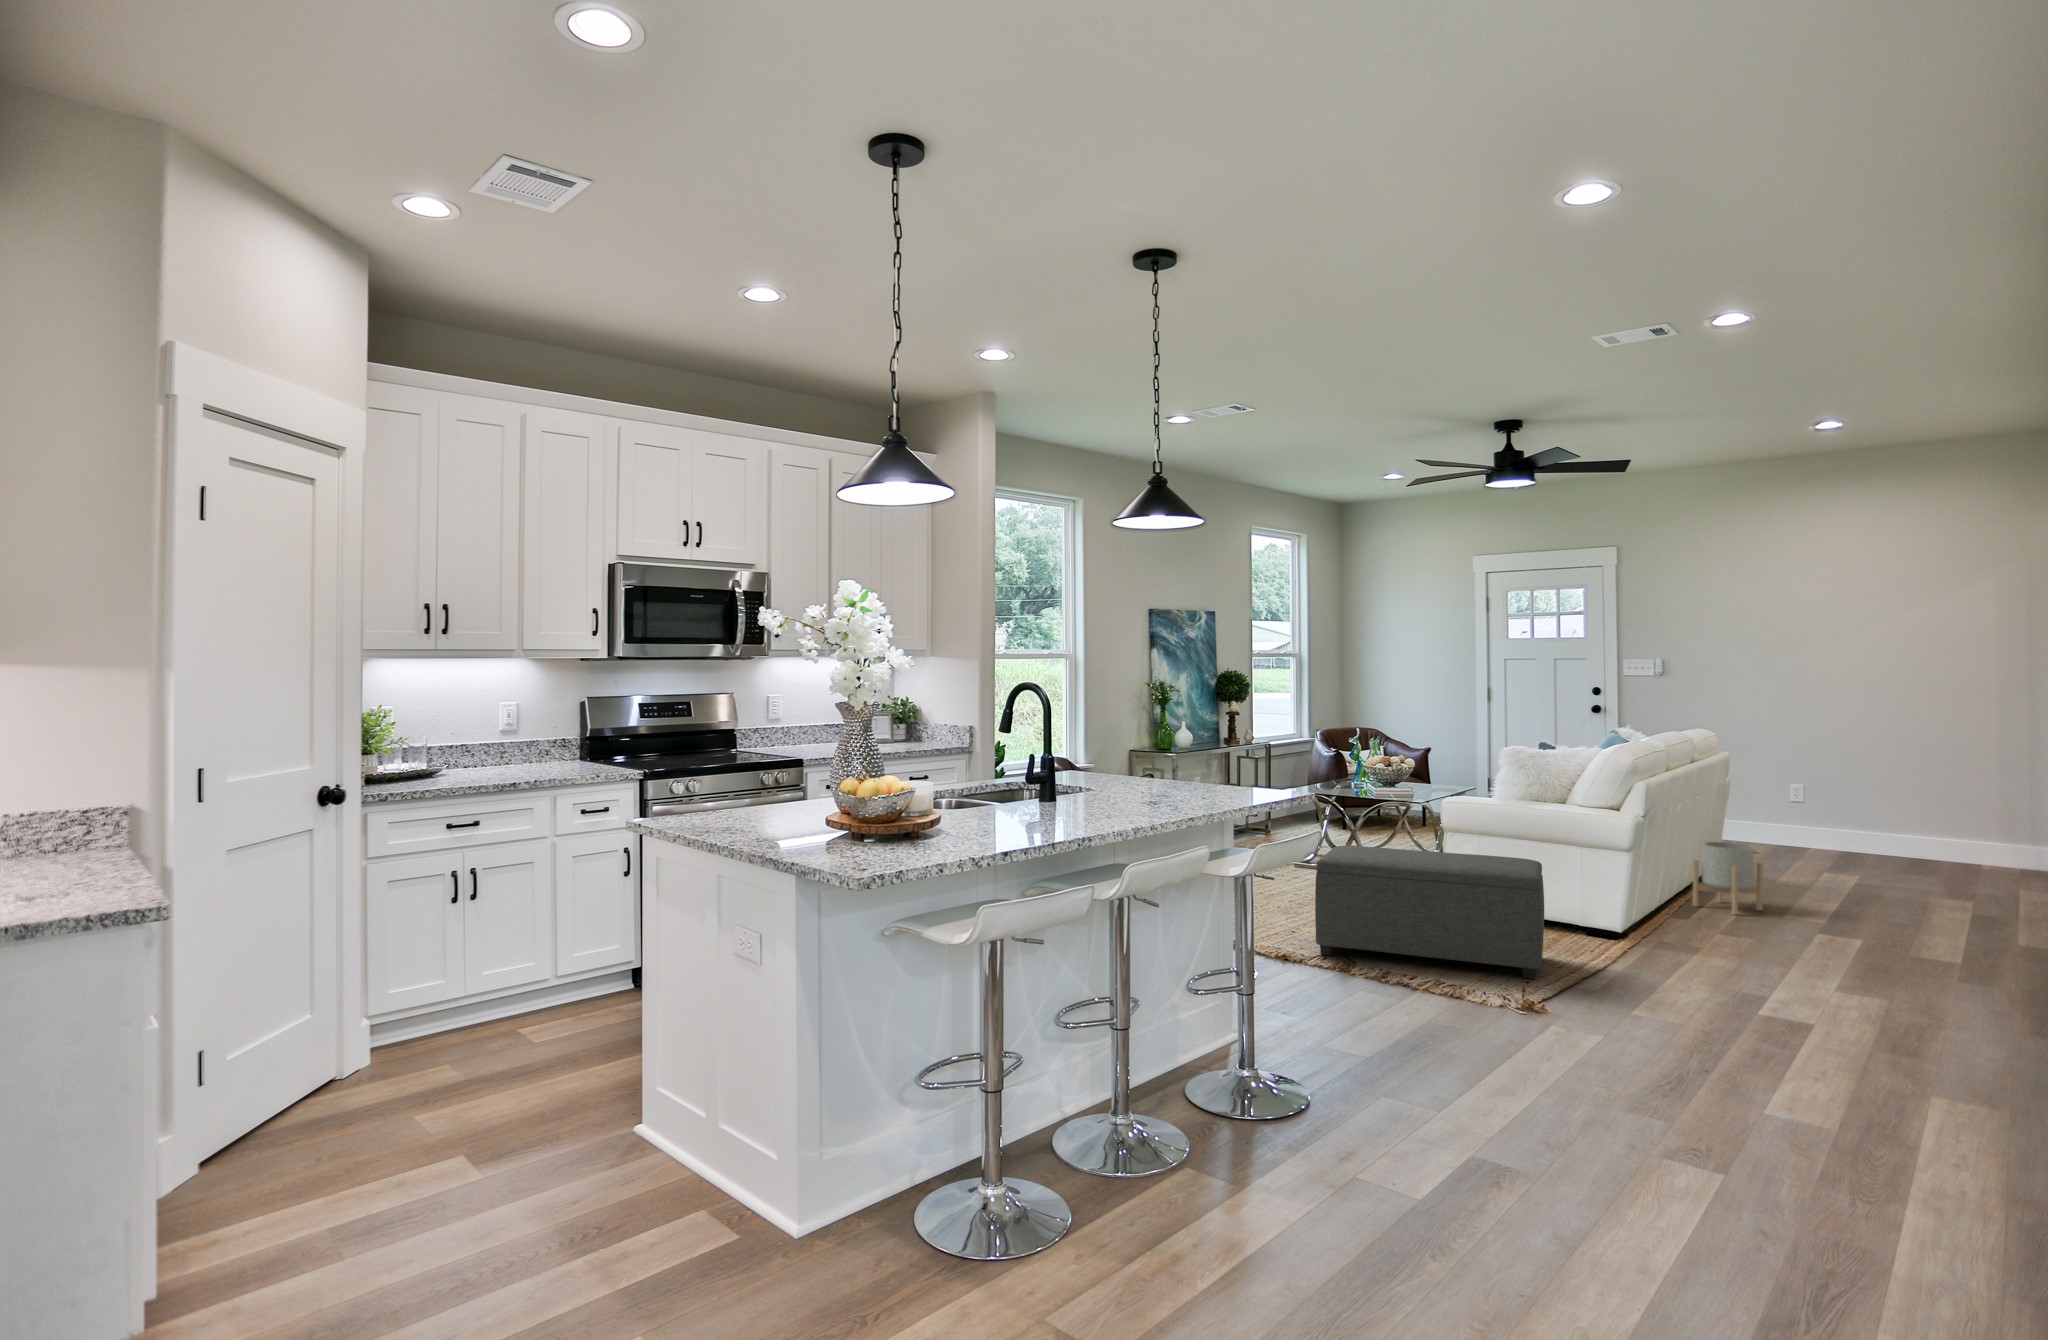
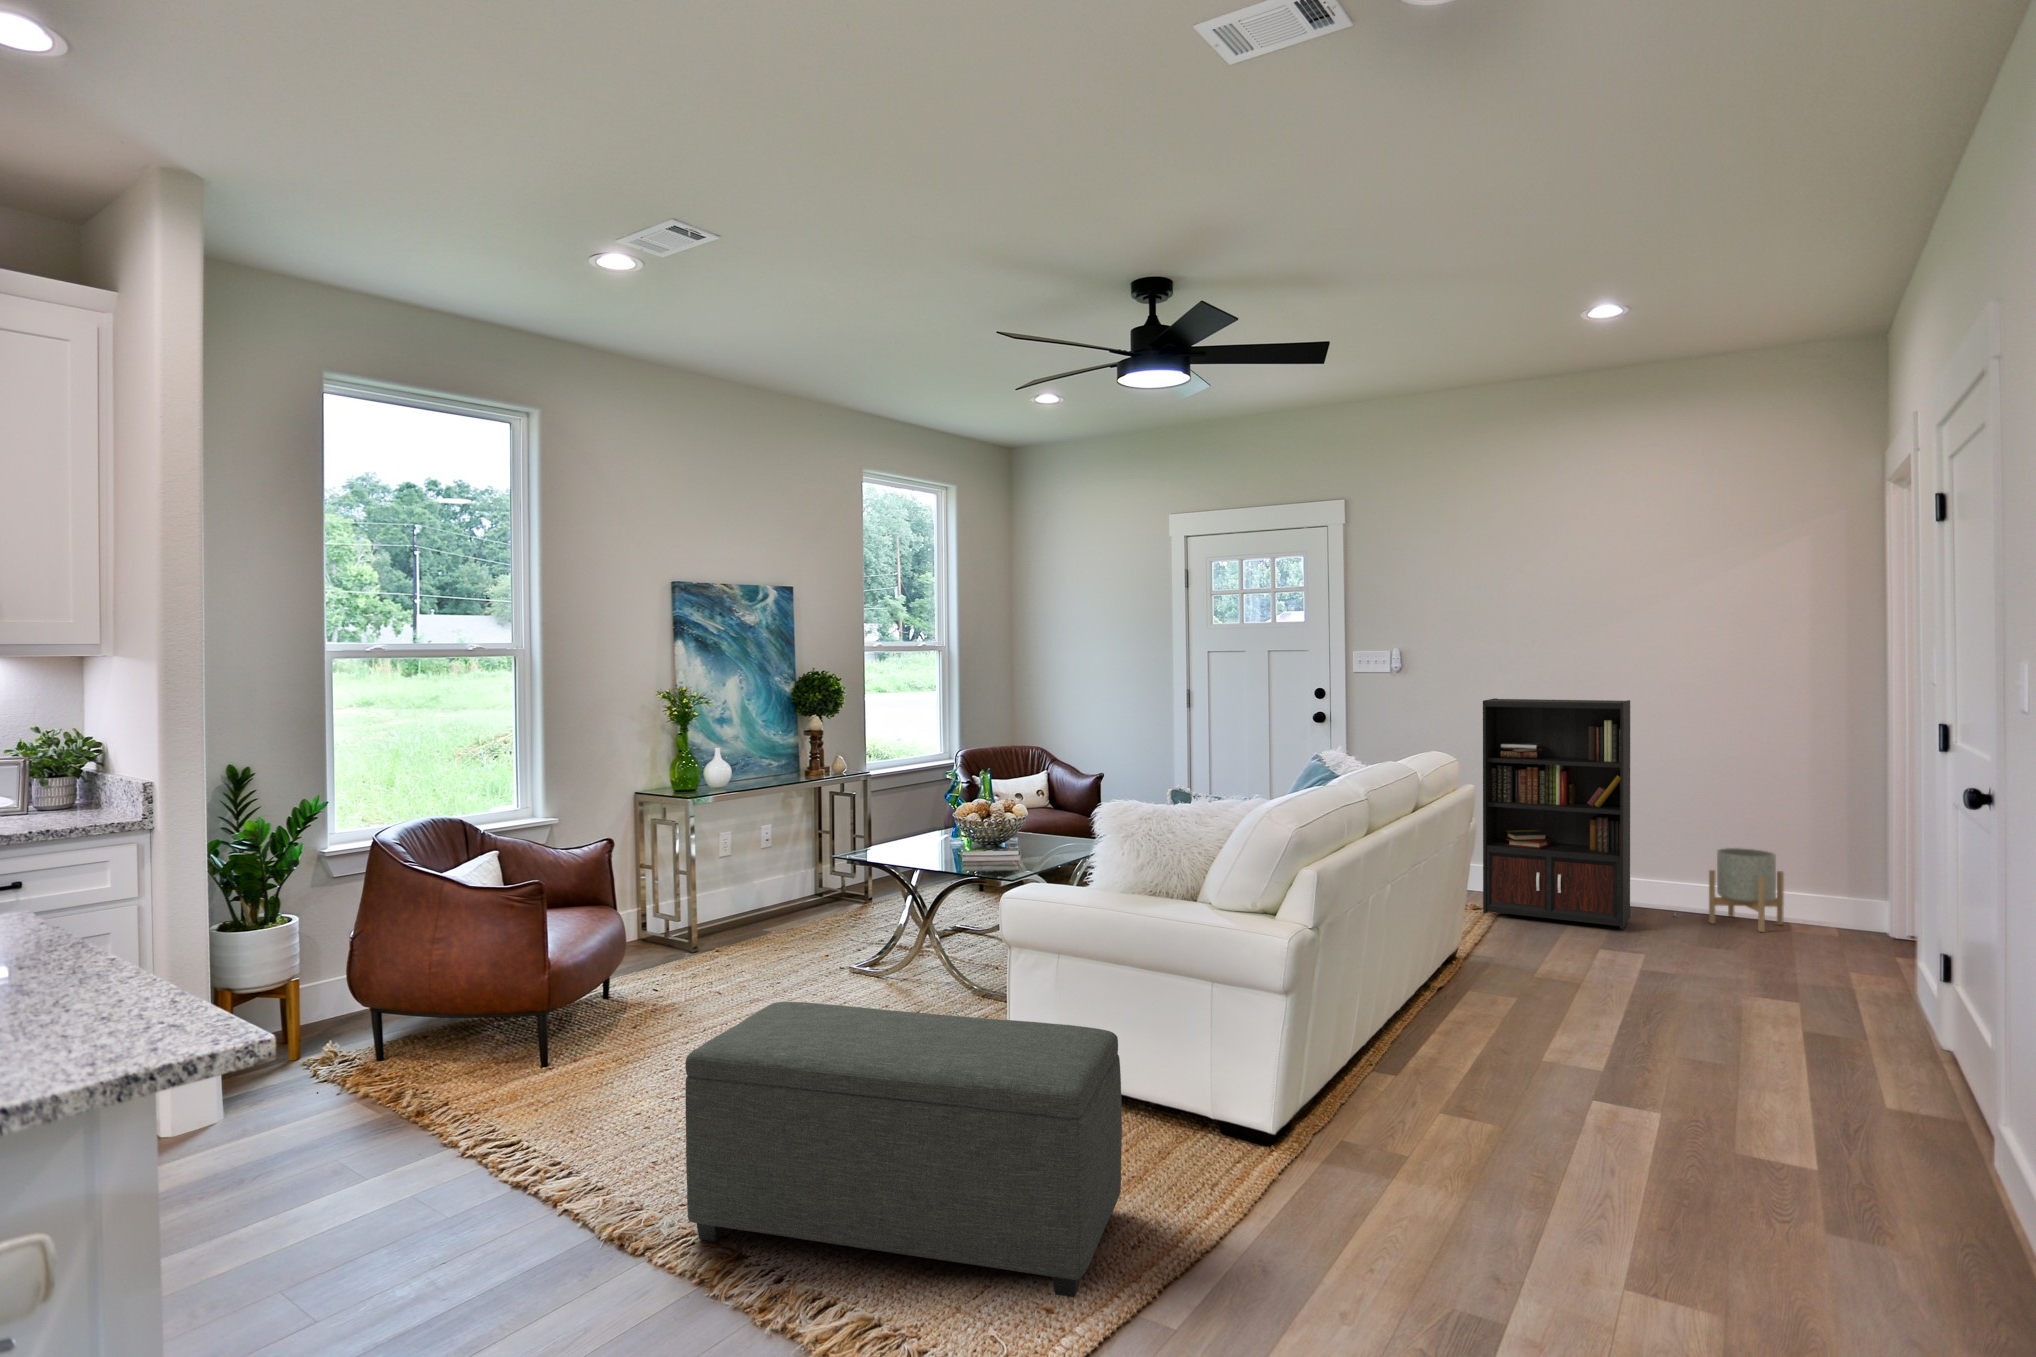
bookcase: none [1733,696,1887,861] -> present [1483,698,1677,929]
planter: present [1693,842,1763,915] -> present [1709,848,1784,932]

